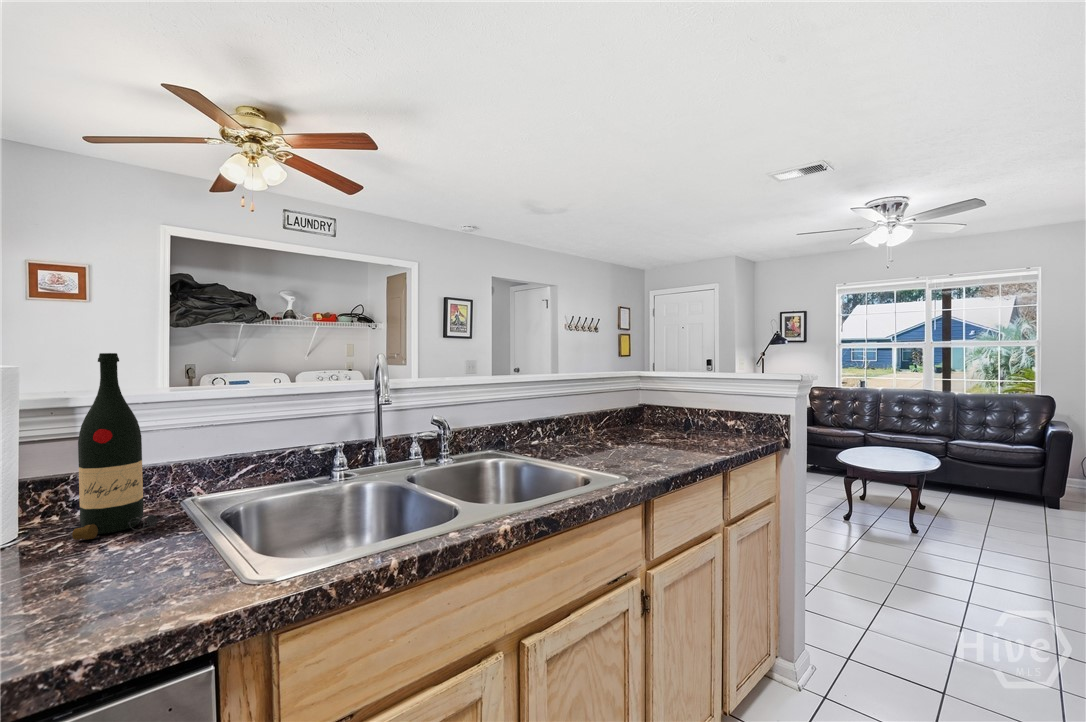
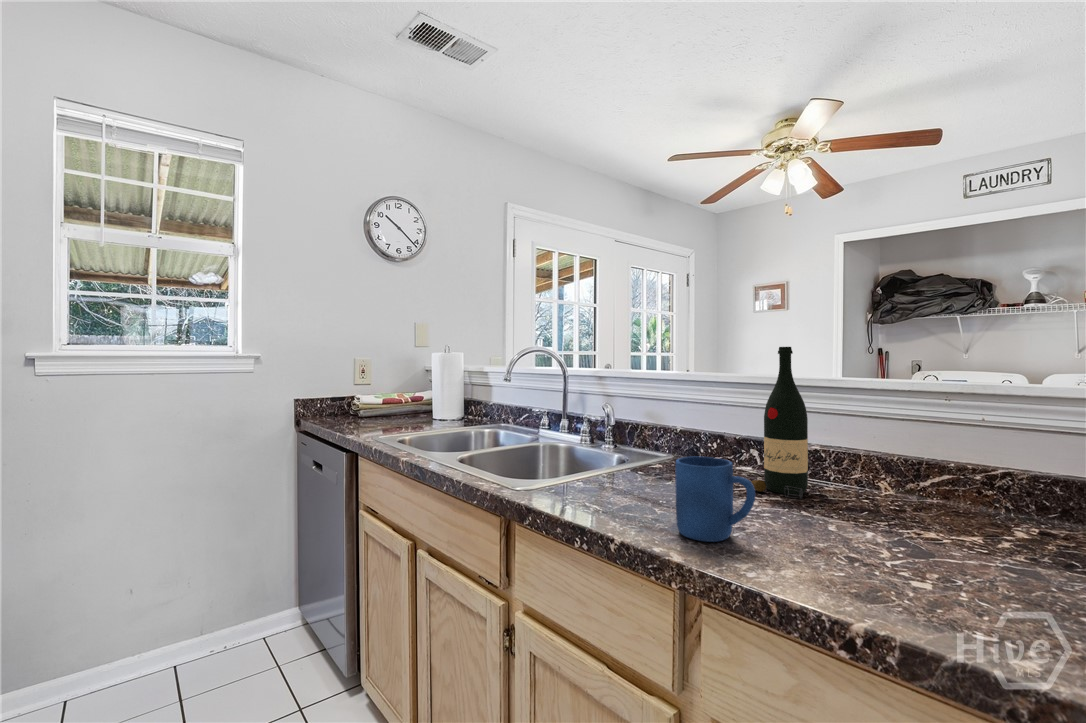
mug: none [120,488,236,602] -> present [675,457,755,542]

